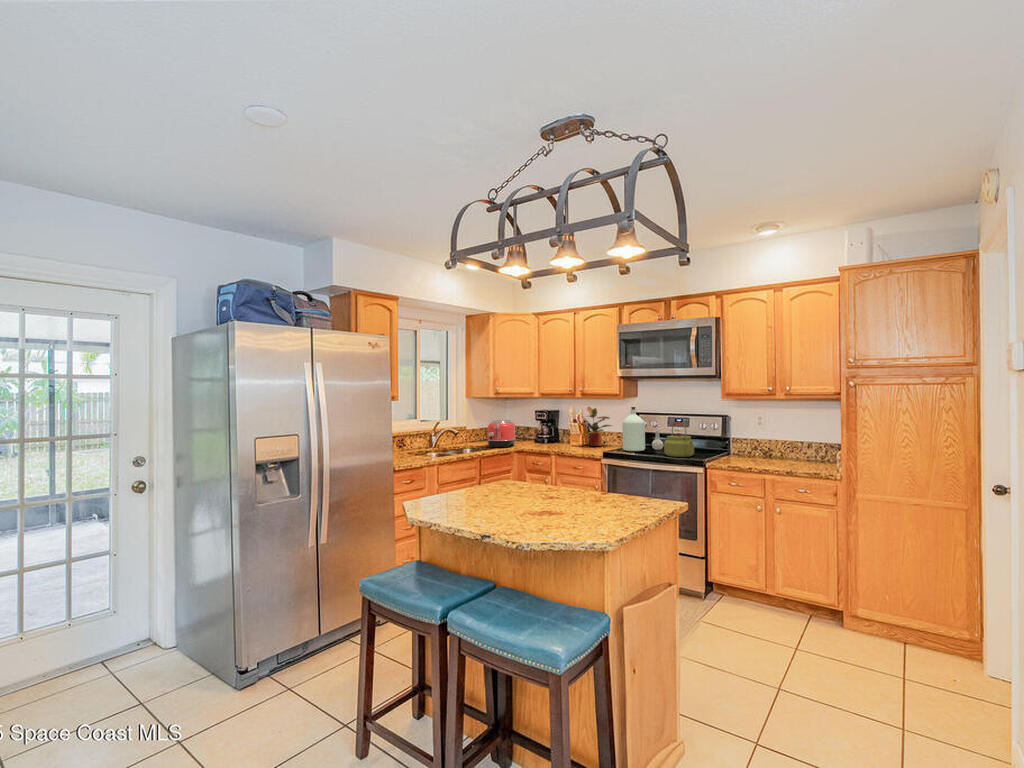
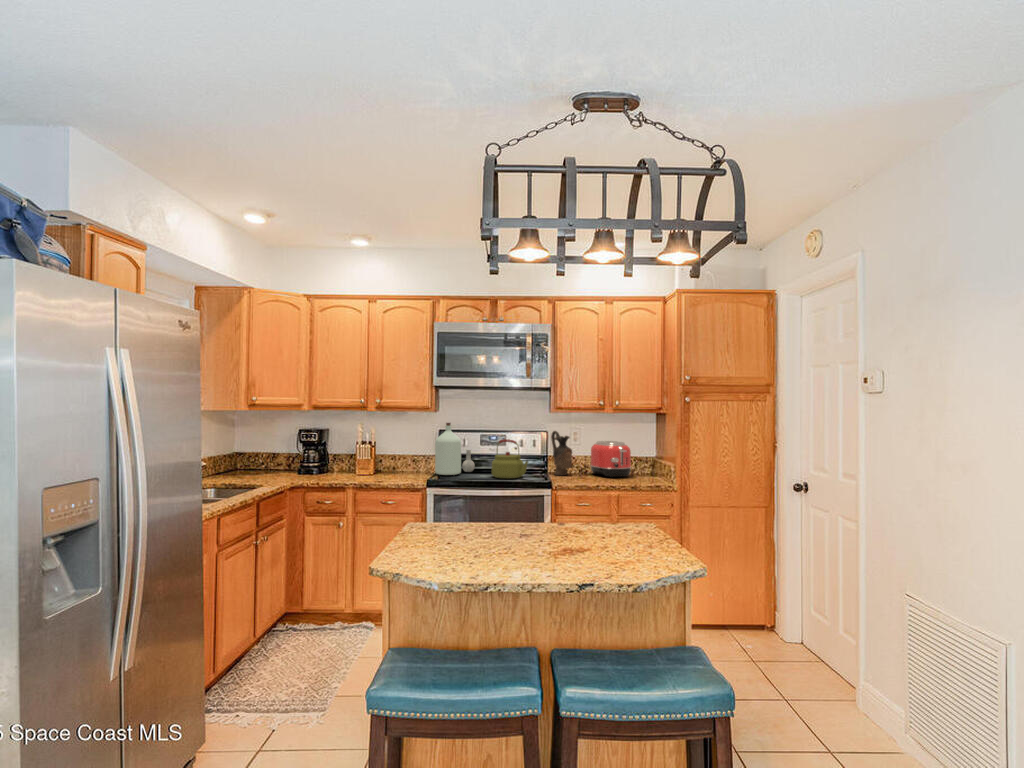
potted plant: present [582,406,611,446] -> none [371,421,412,472]
ceramic pitcher: none [728,415,747,457] -> present [551,431,572,475]
toaster: present [488,420,516,447] -> present [590,441,631,477]

